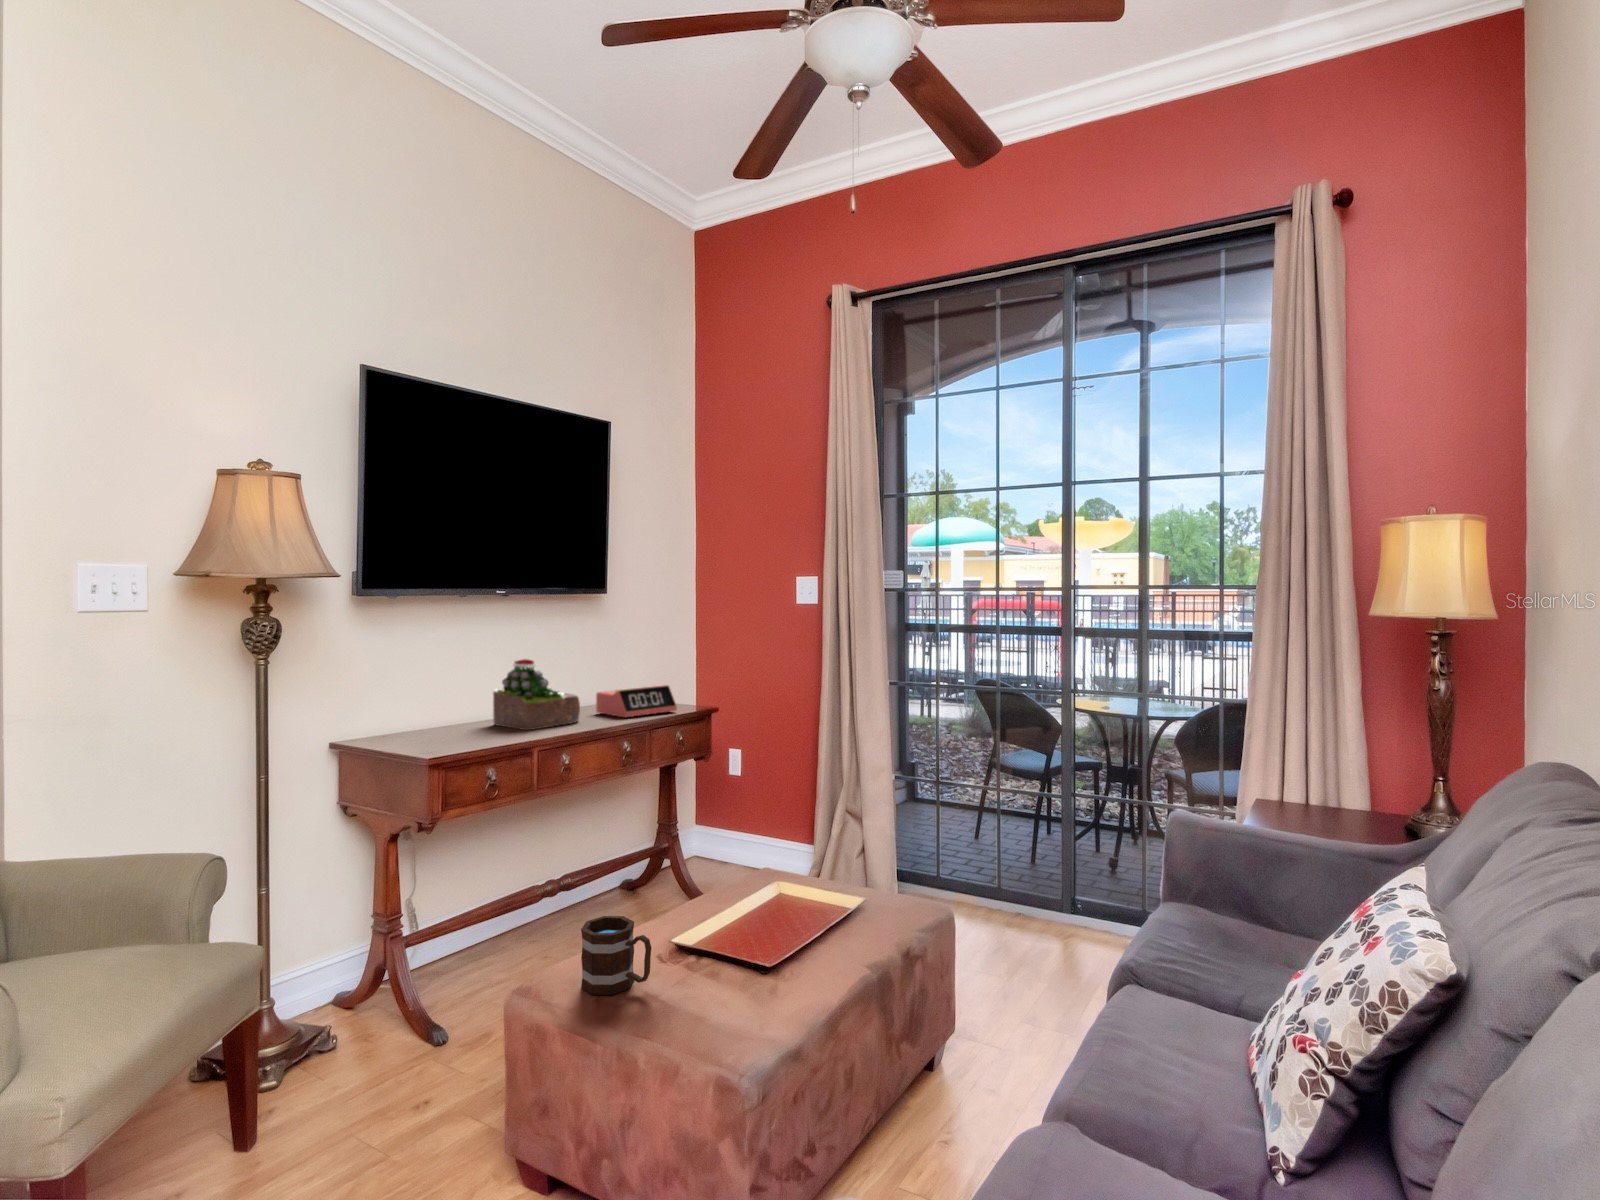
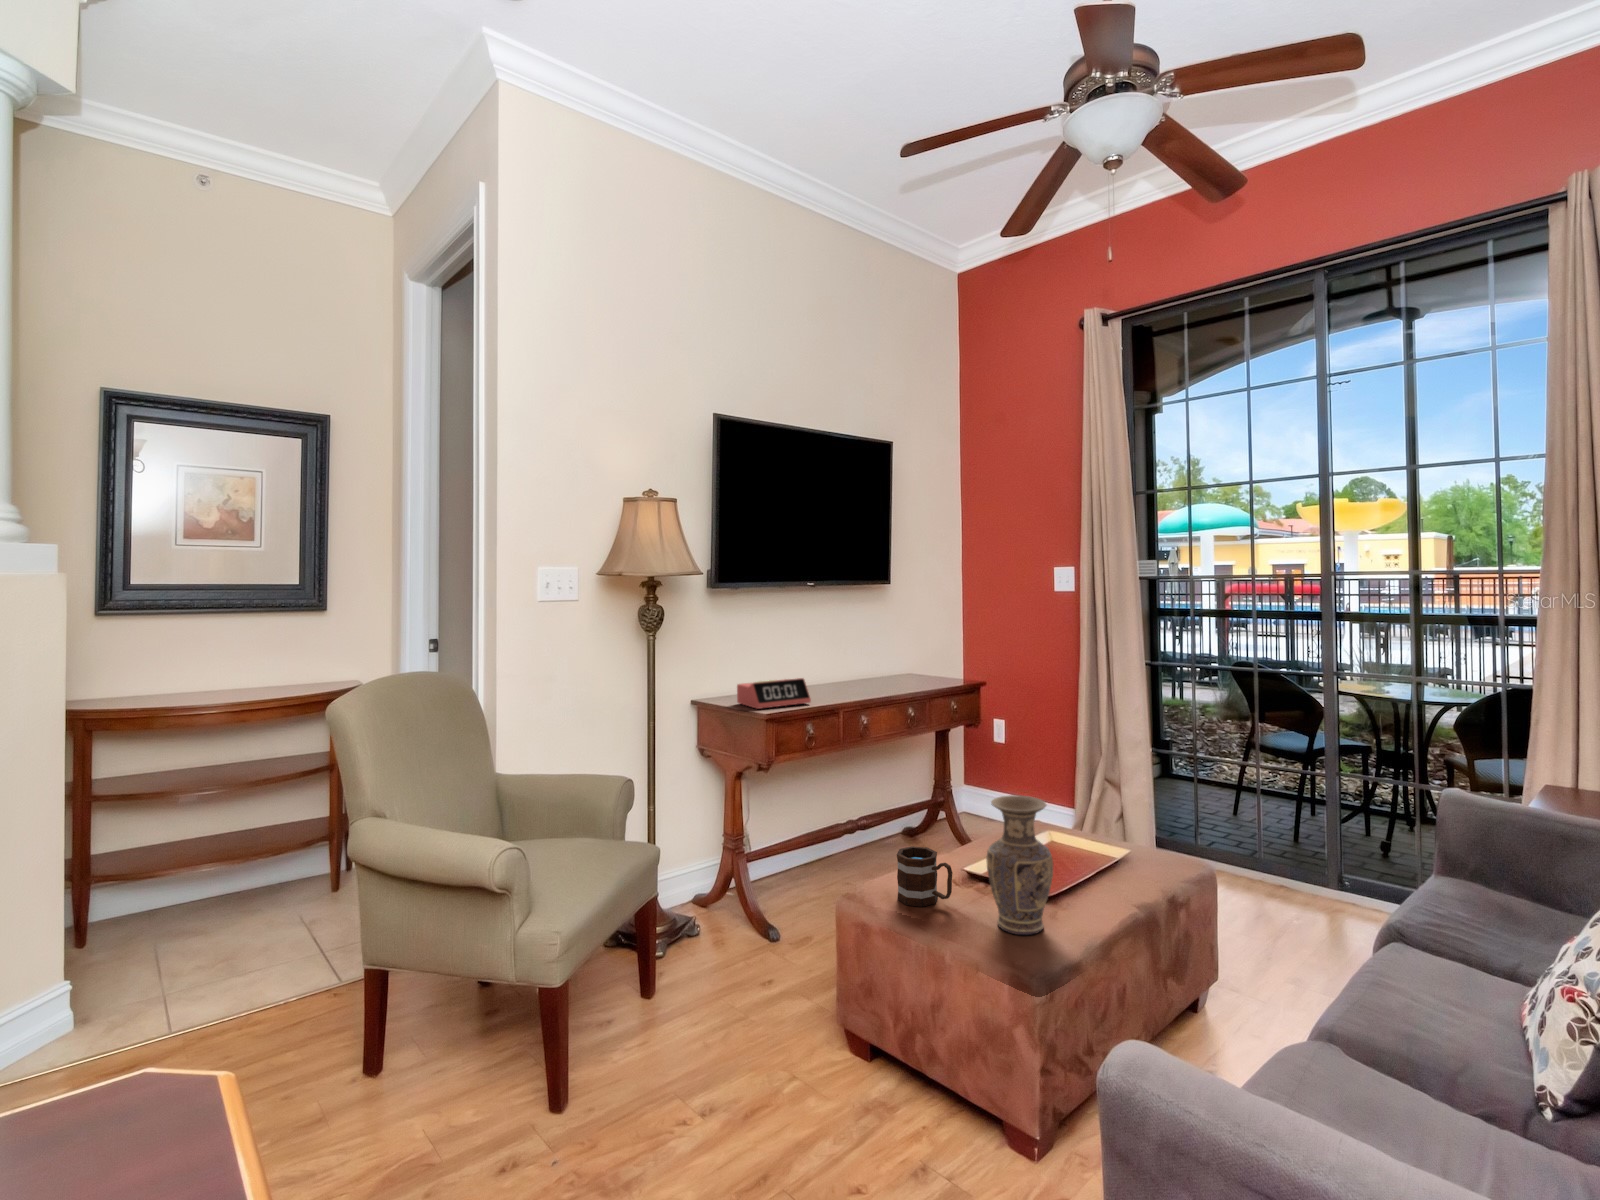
succulent plant: present [493,659,580,730] -> none [802,644,869,701]
alarm clock: present [596,685,677,717] -> present [737,678,811,709]
vase: none [692,845,772,1022] -> present [986,795,1053,935]

